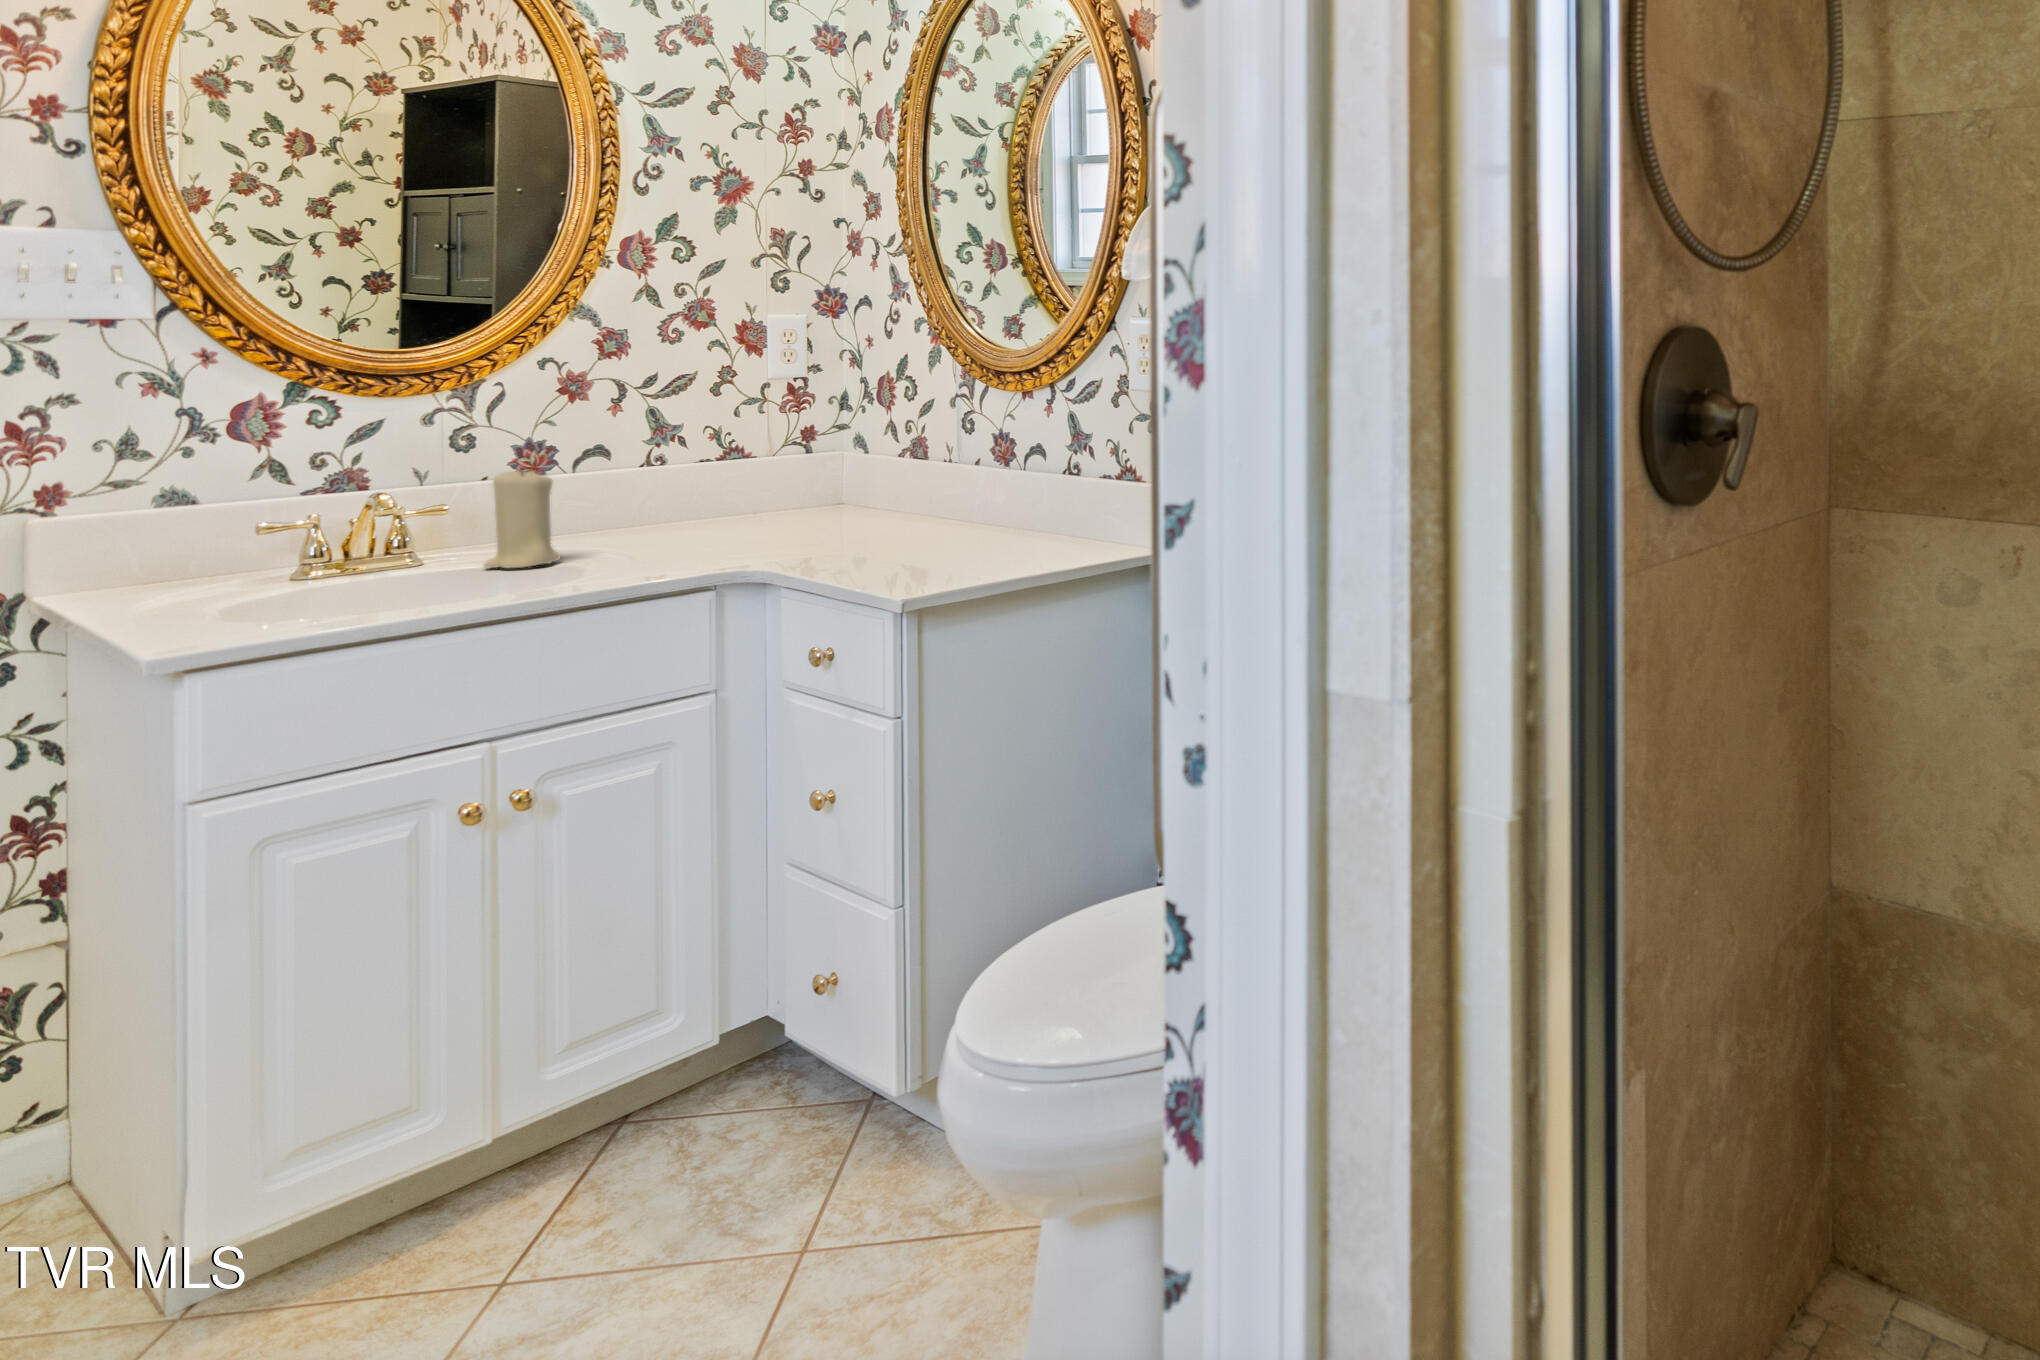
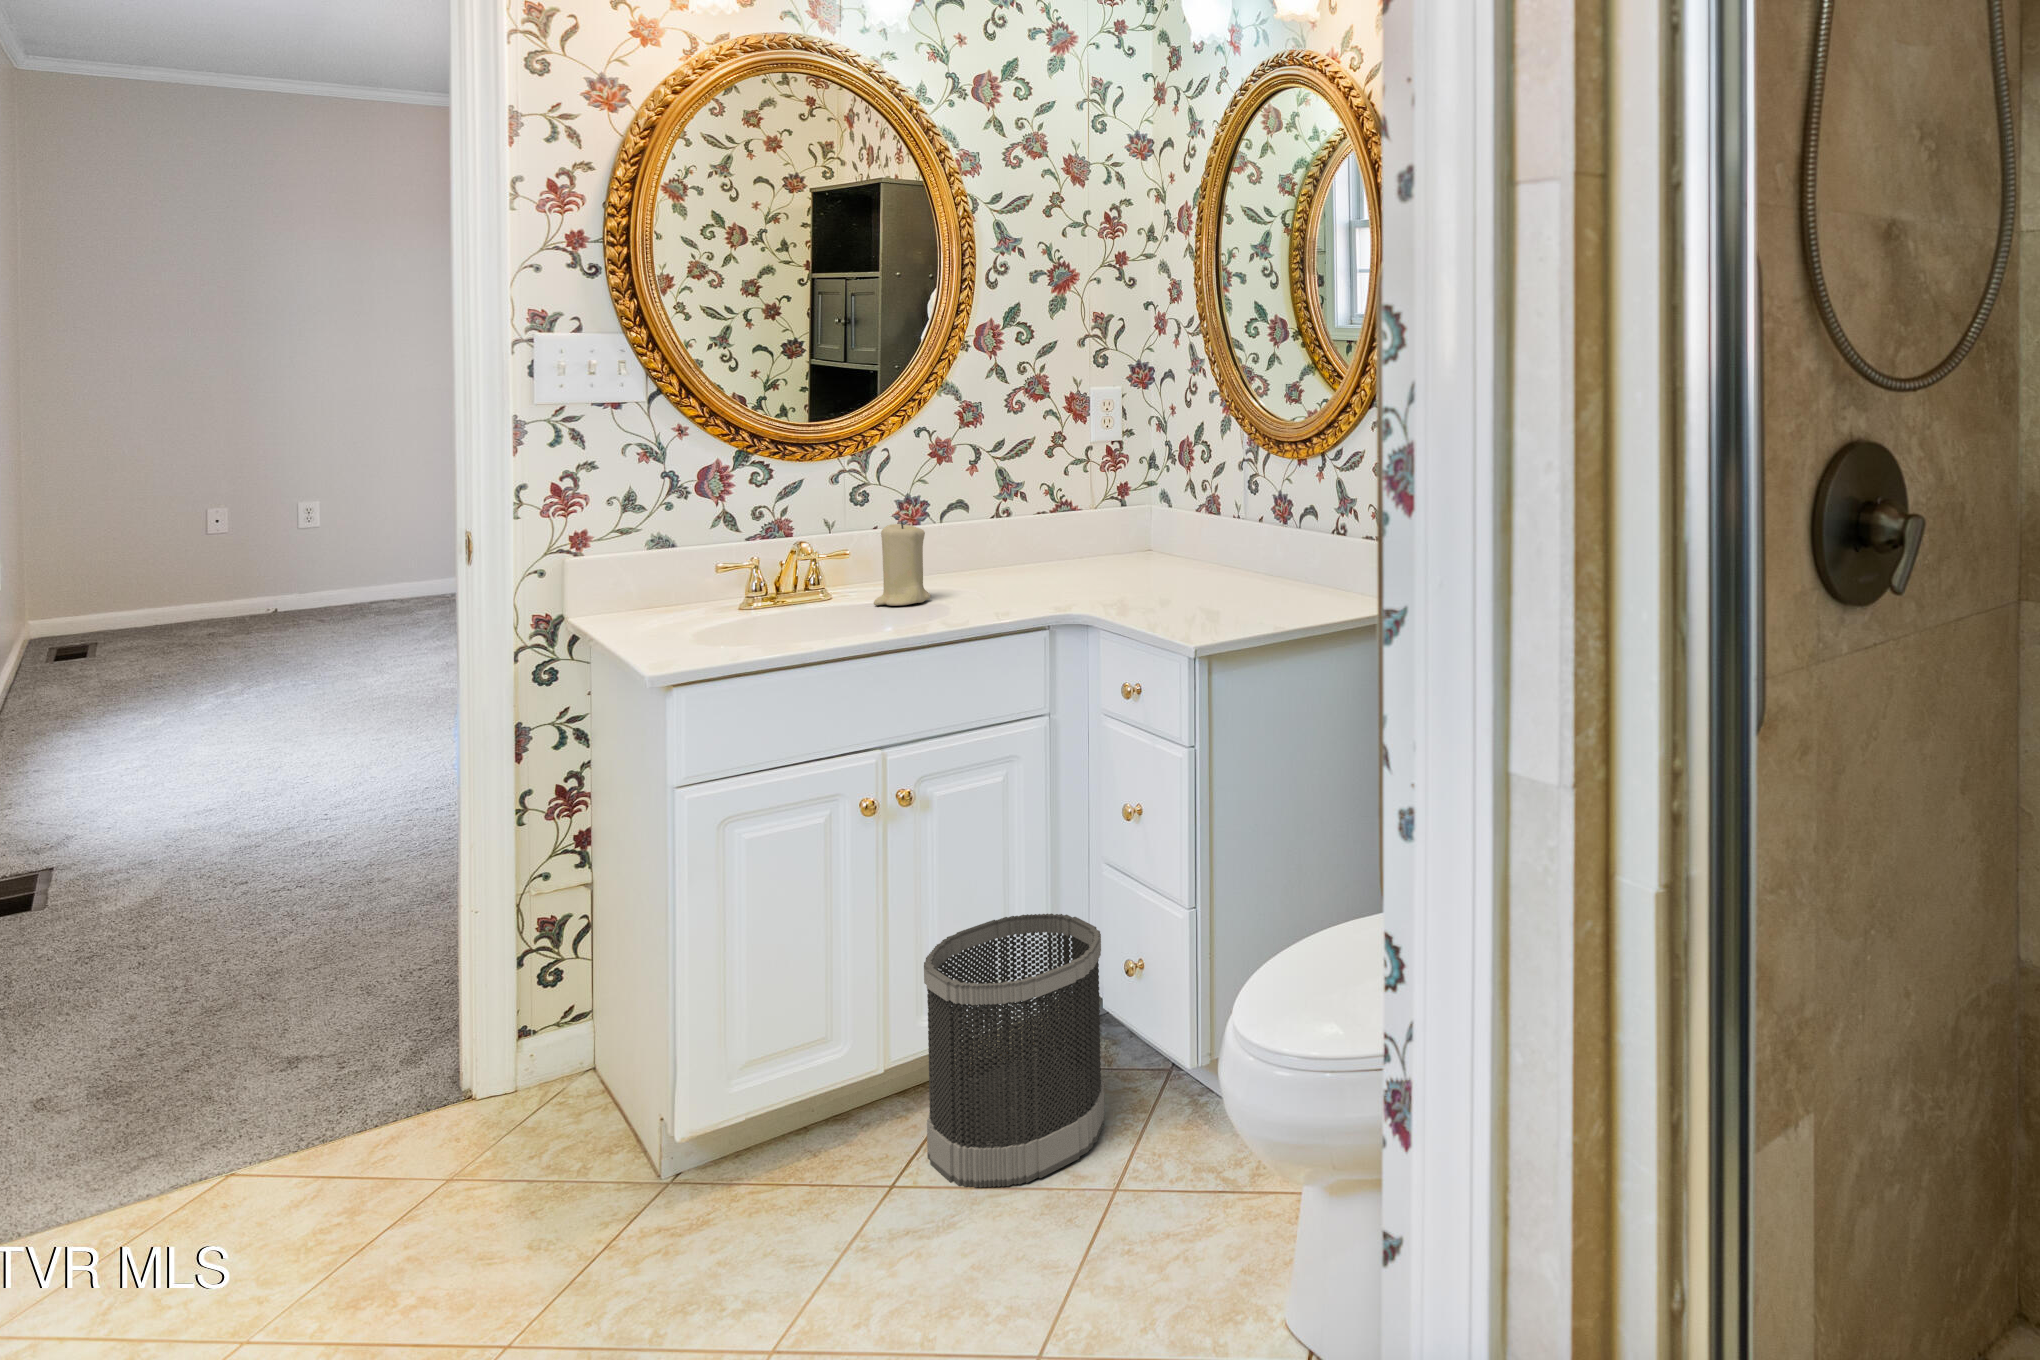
wastebasket: none [552,919,789,1250] -> present [924,913,1104,1188]

